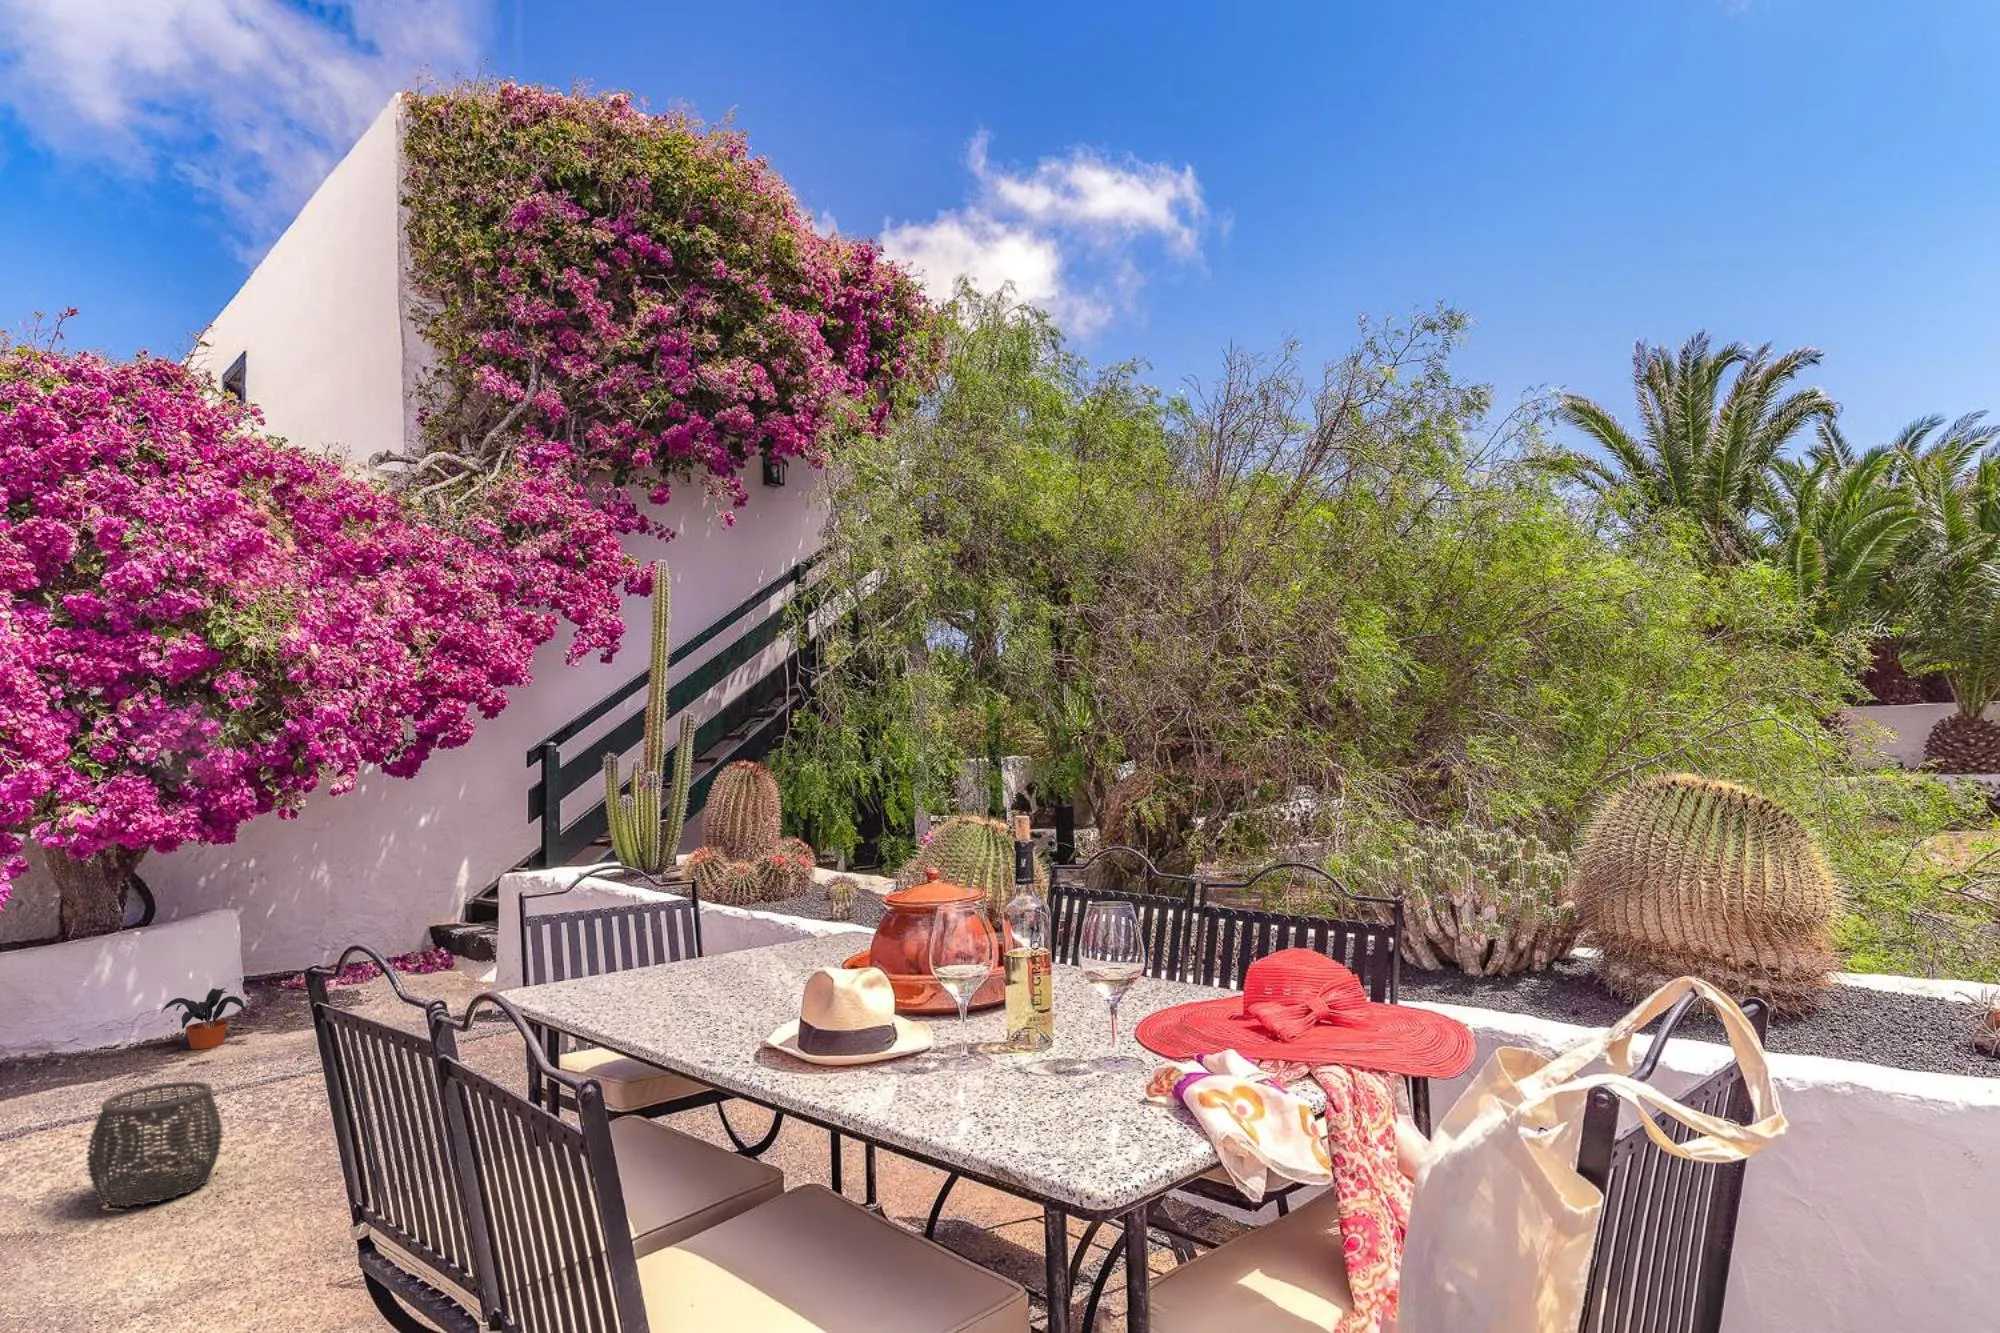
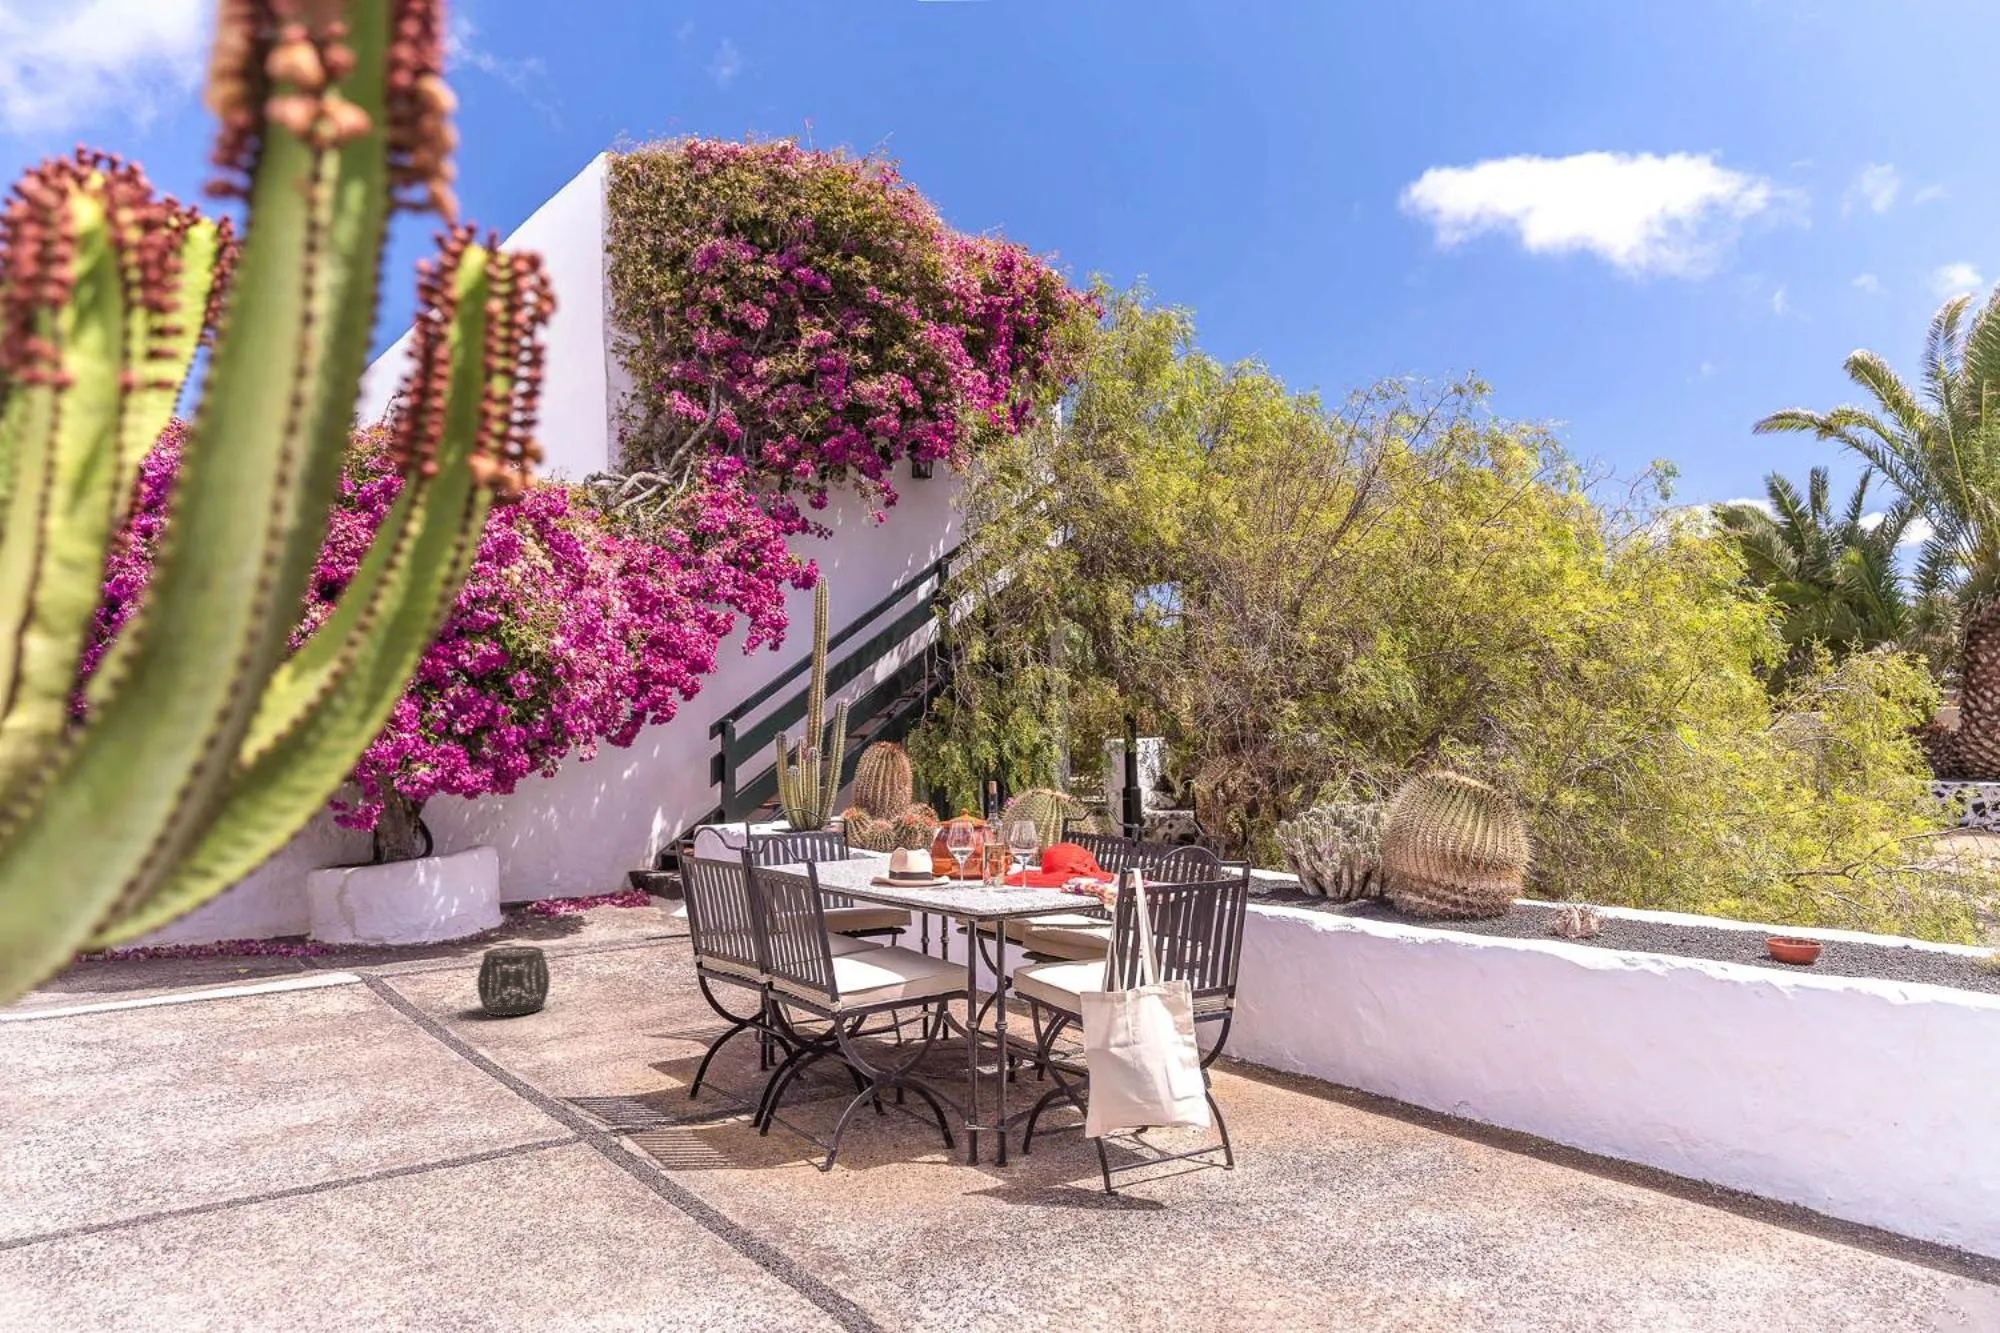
potted plant: present [162,988,244,1049] -> none [464,903,519,946]

